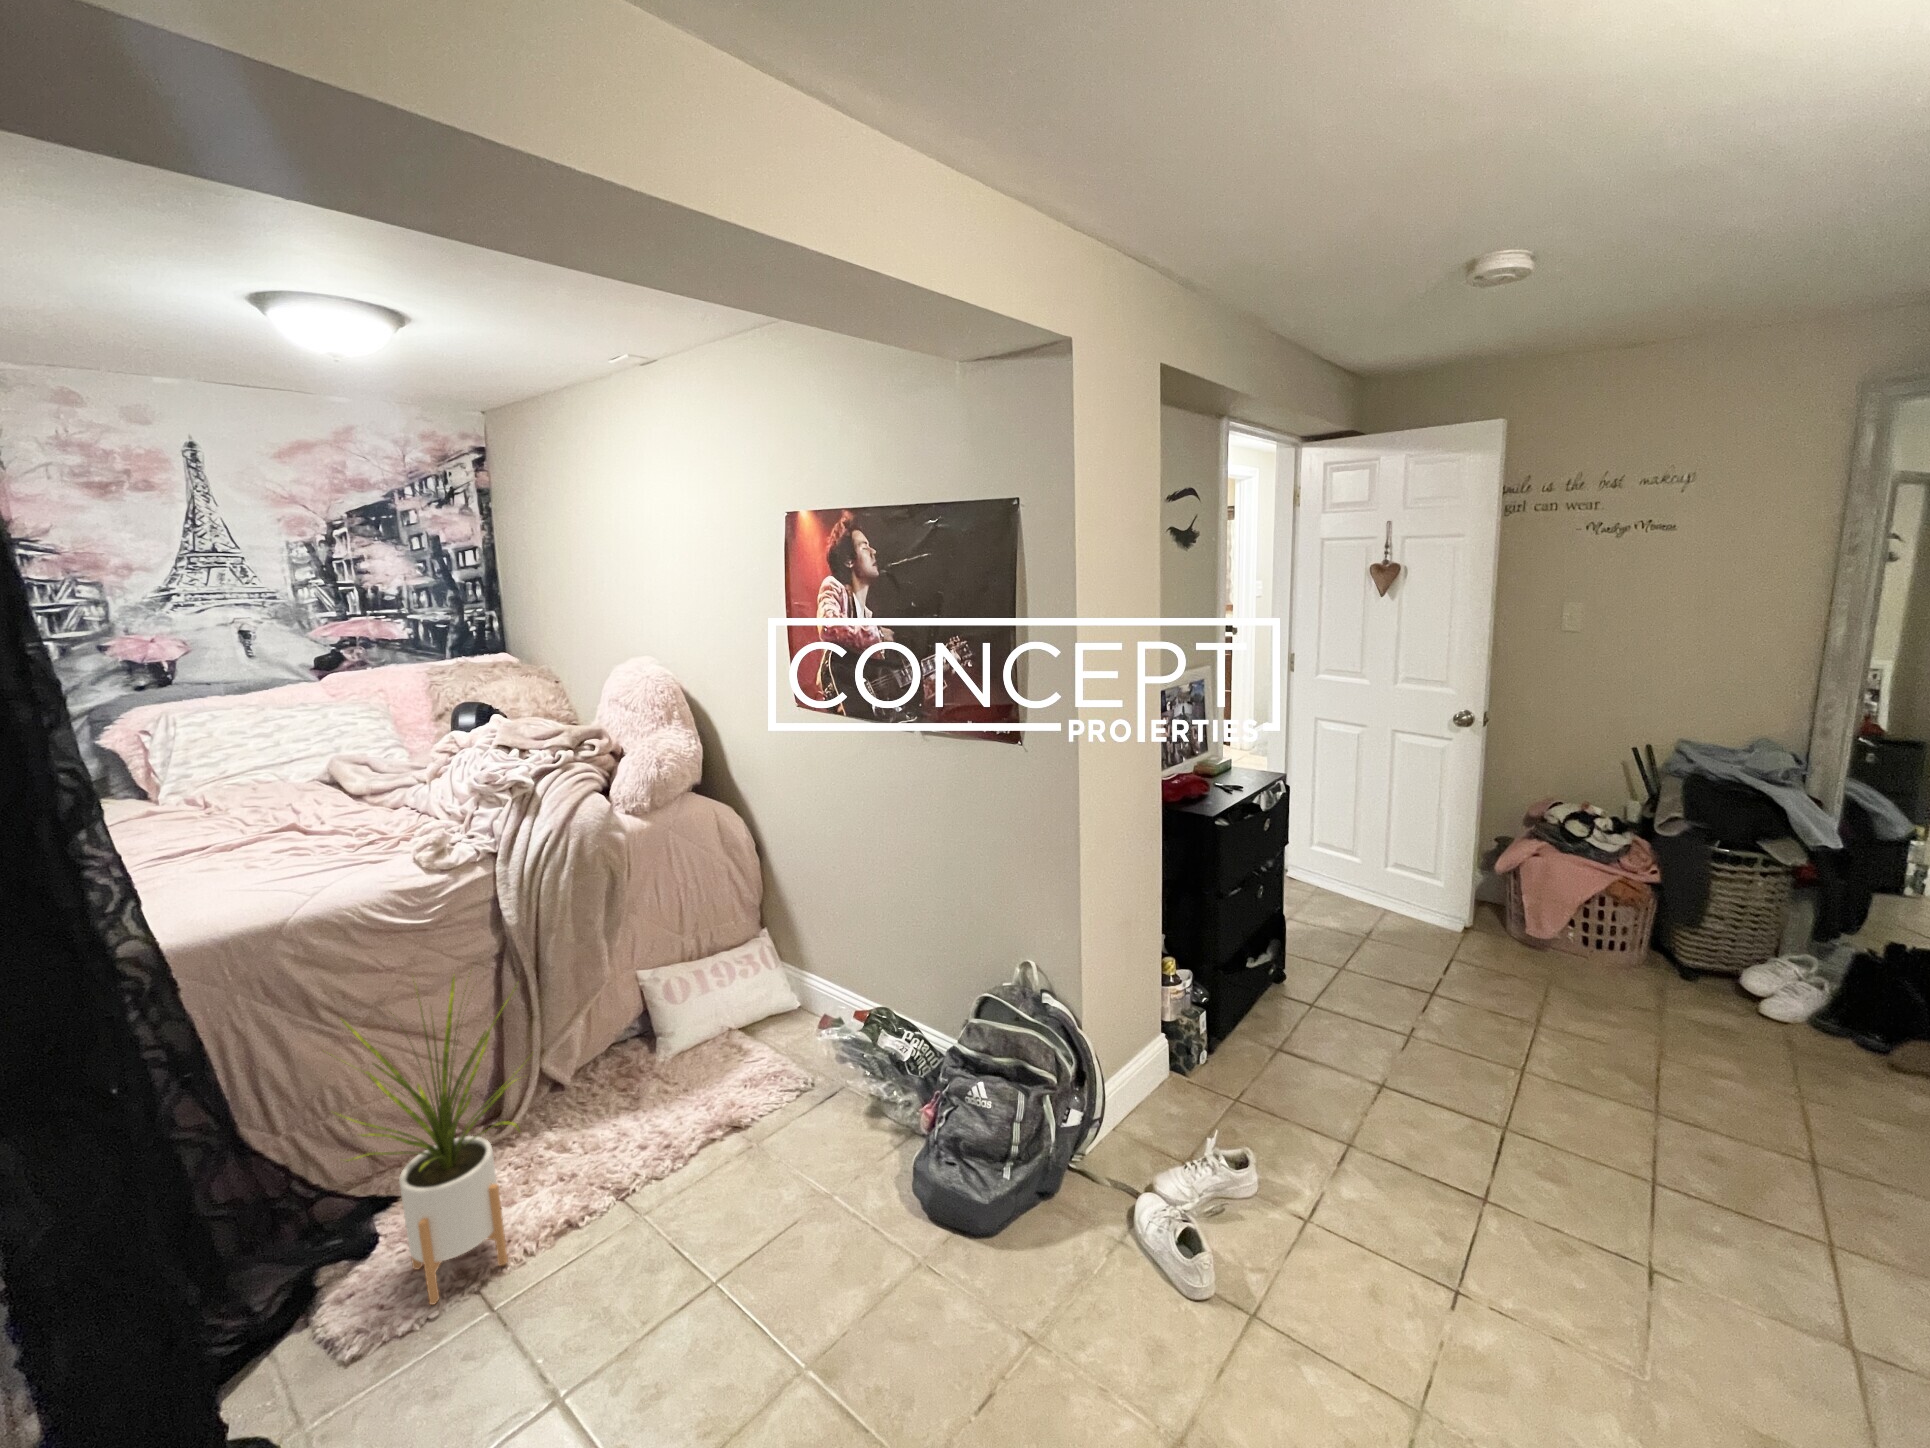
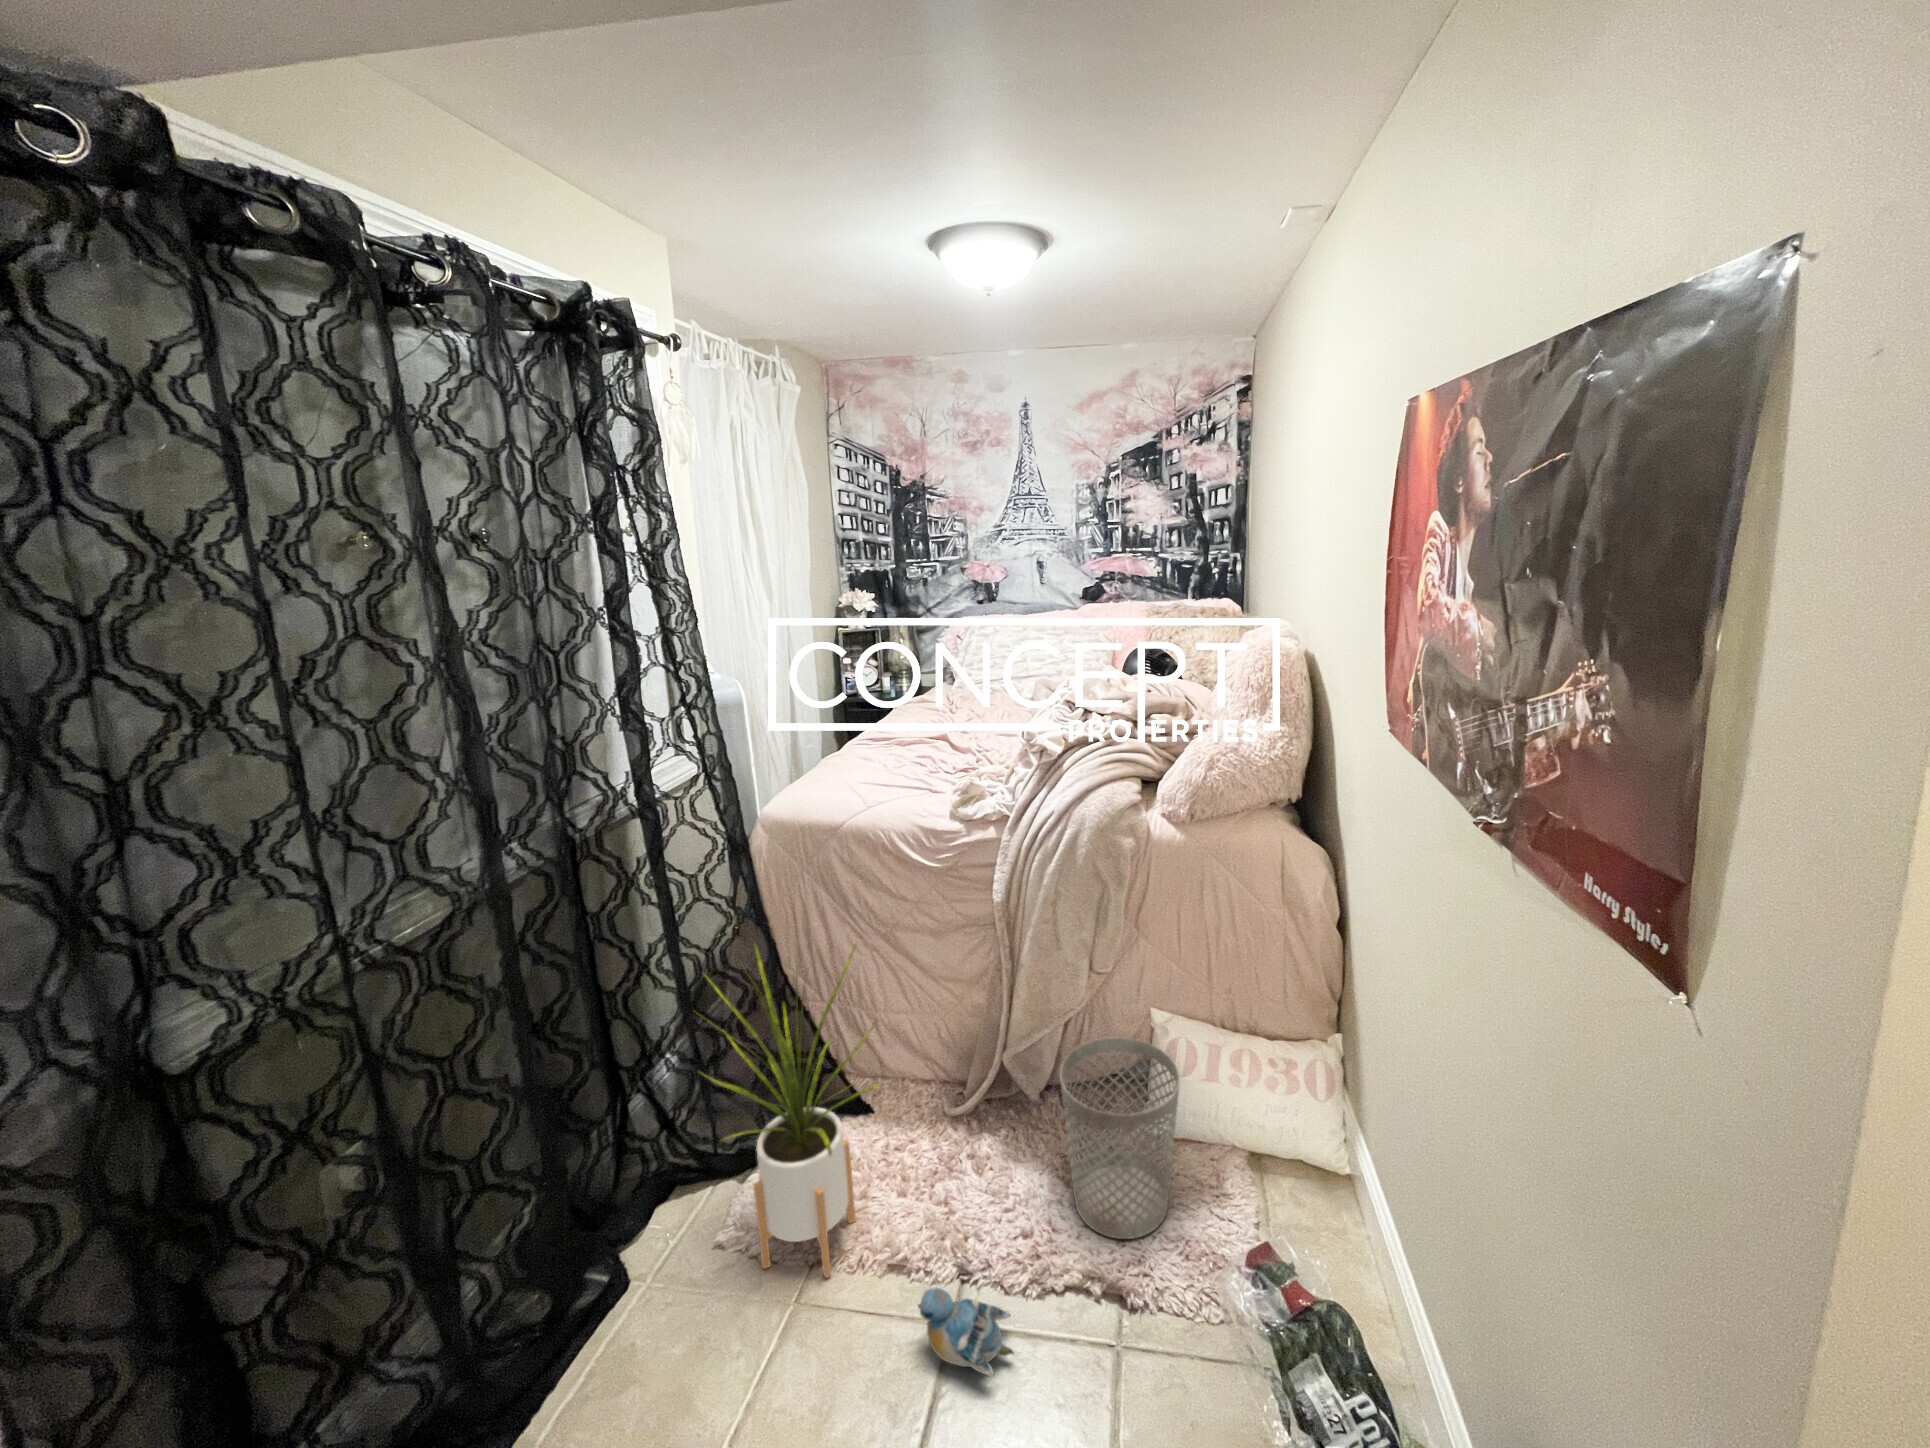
wastebasket: none [633,971,728,1114] -> present [1060,1037,1180,1239]
plush toy: none [622,1169,699,1223] -> present [918,1288,1014,1377]

